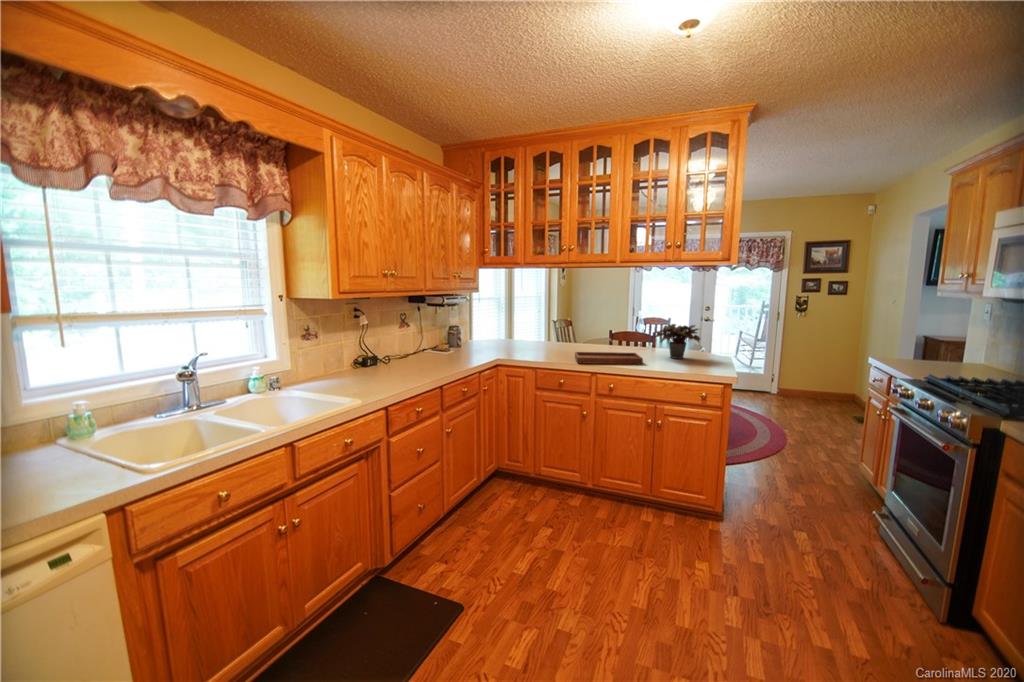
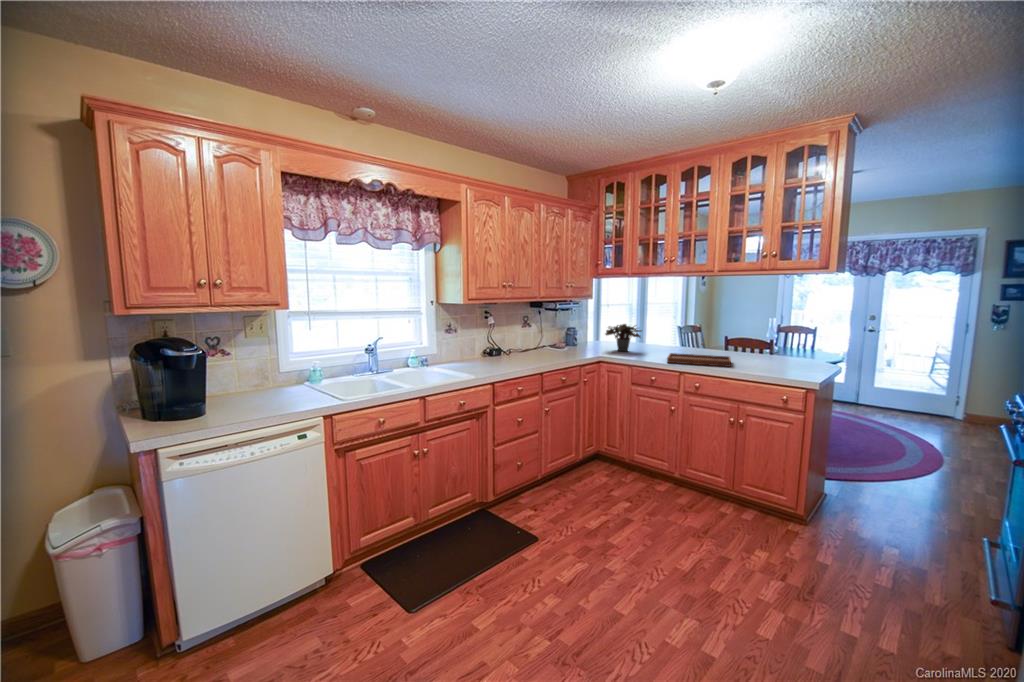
potted plant: present [654,324,700,359] -> present [605,324,642,351]

